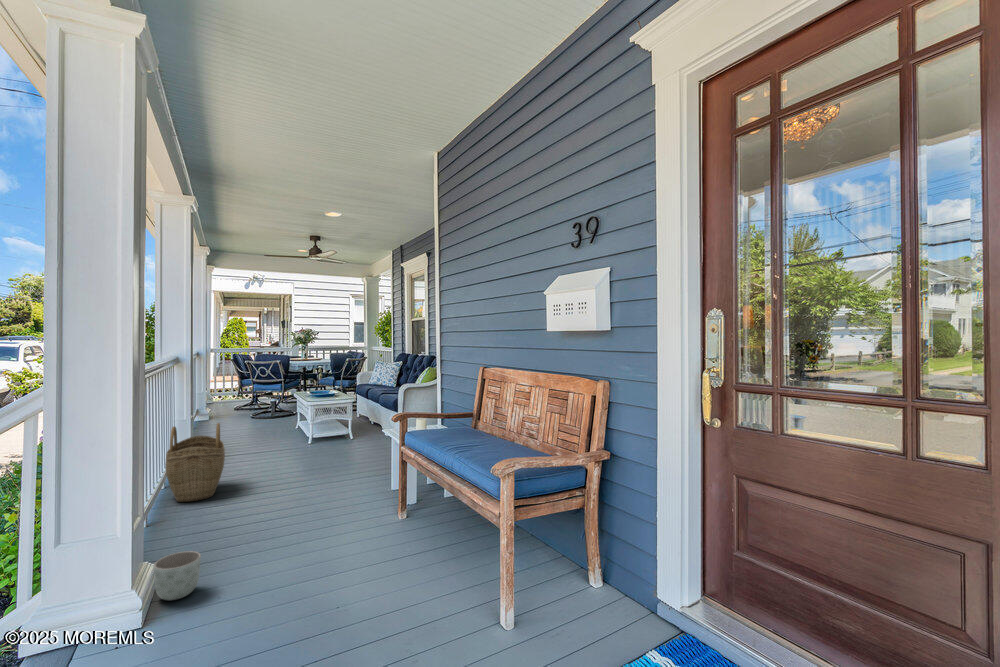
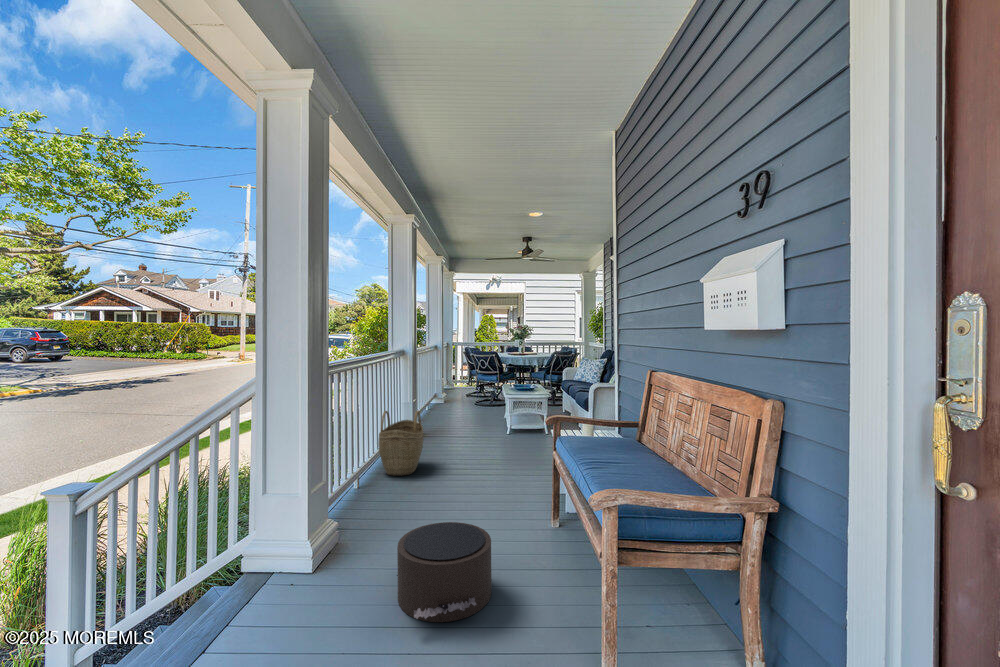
pouf: none [260,523,371,623] -> present [397,522,491,622]
planter: present [154,551,201,600] -> none [326,523,361,564]

